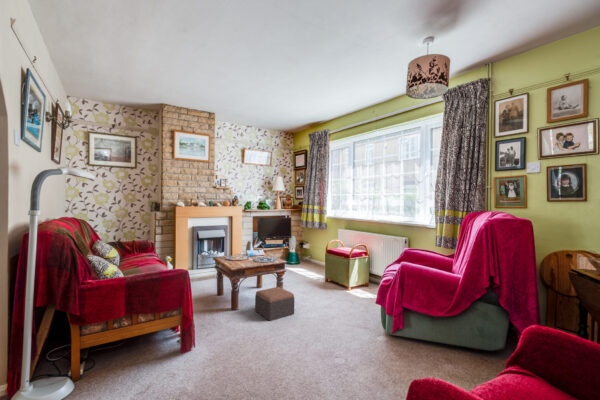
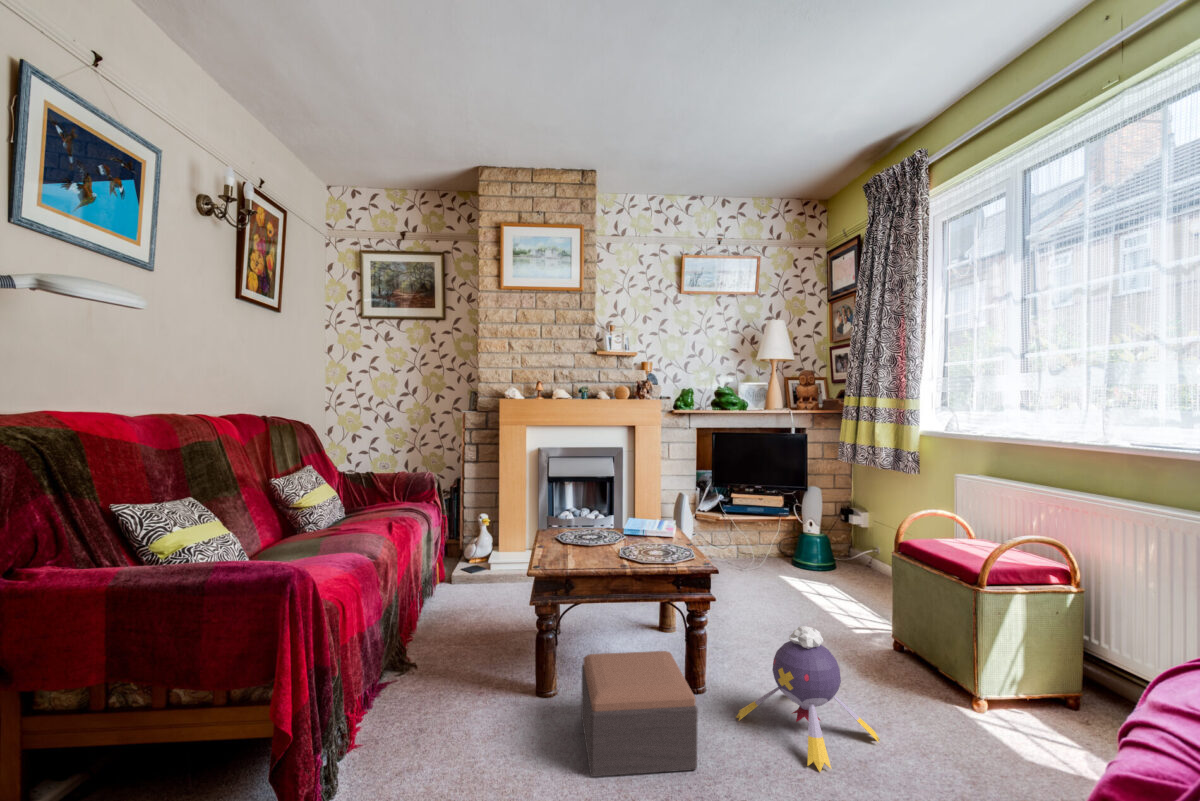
plush toy: none [296,274,332,308] -> present [736,626,880,772]

